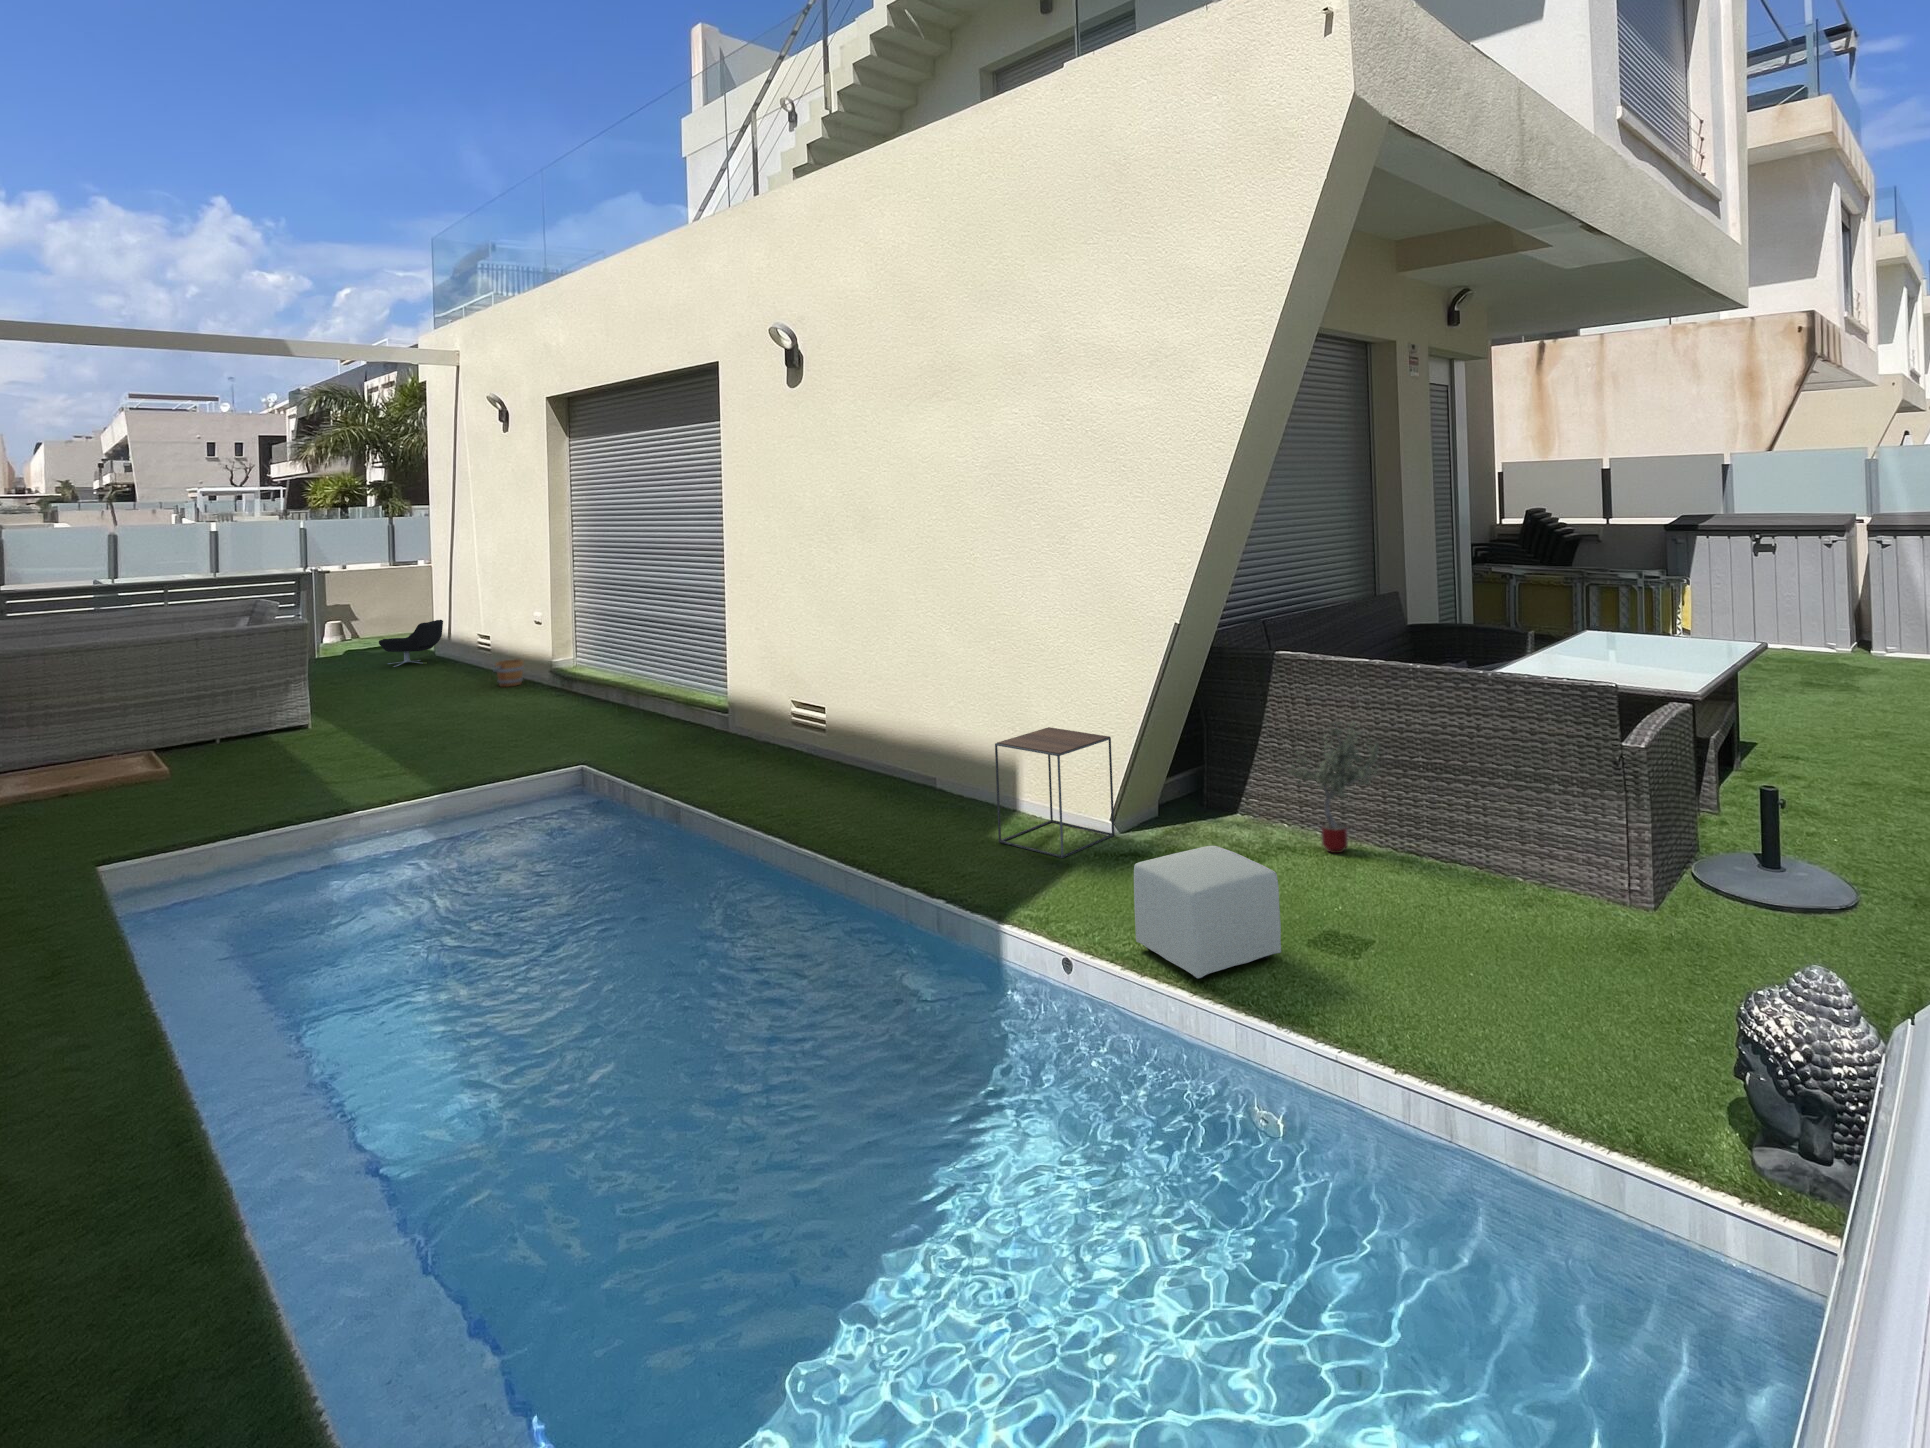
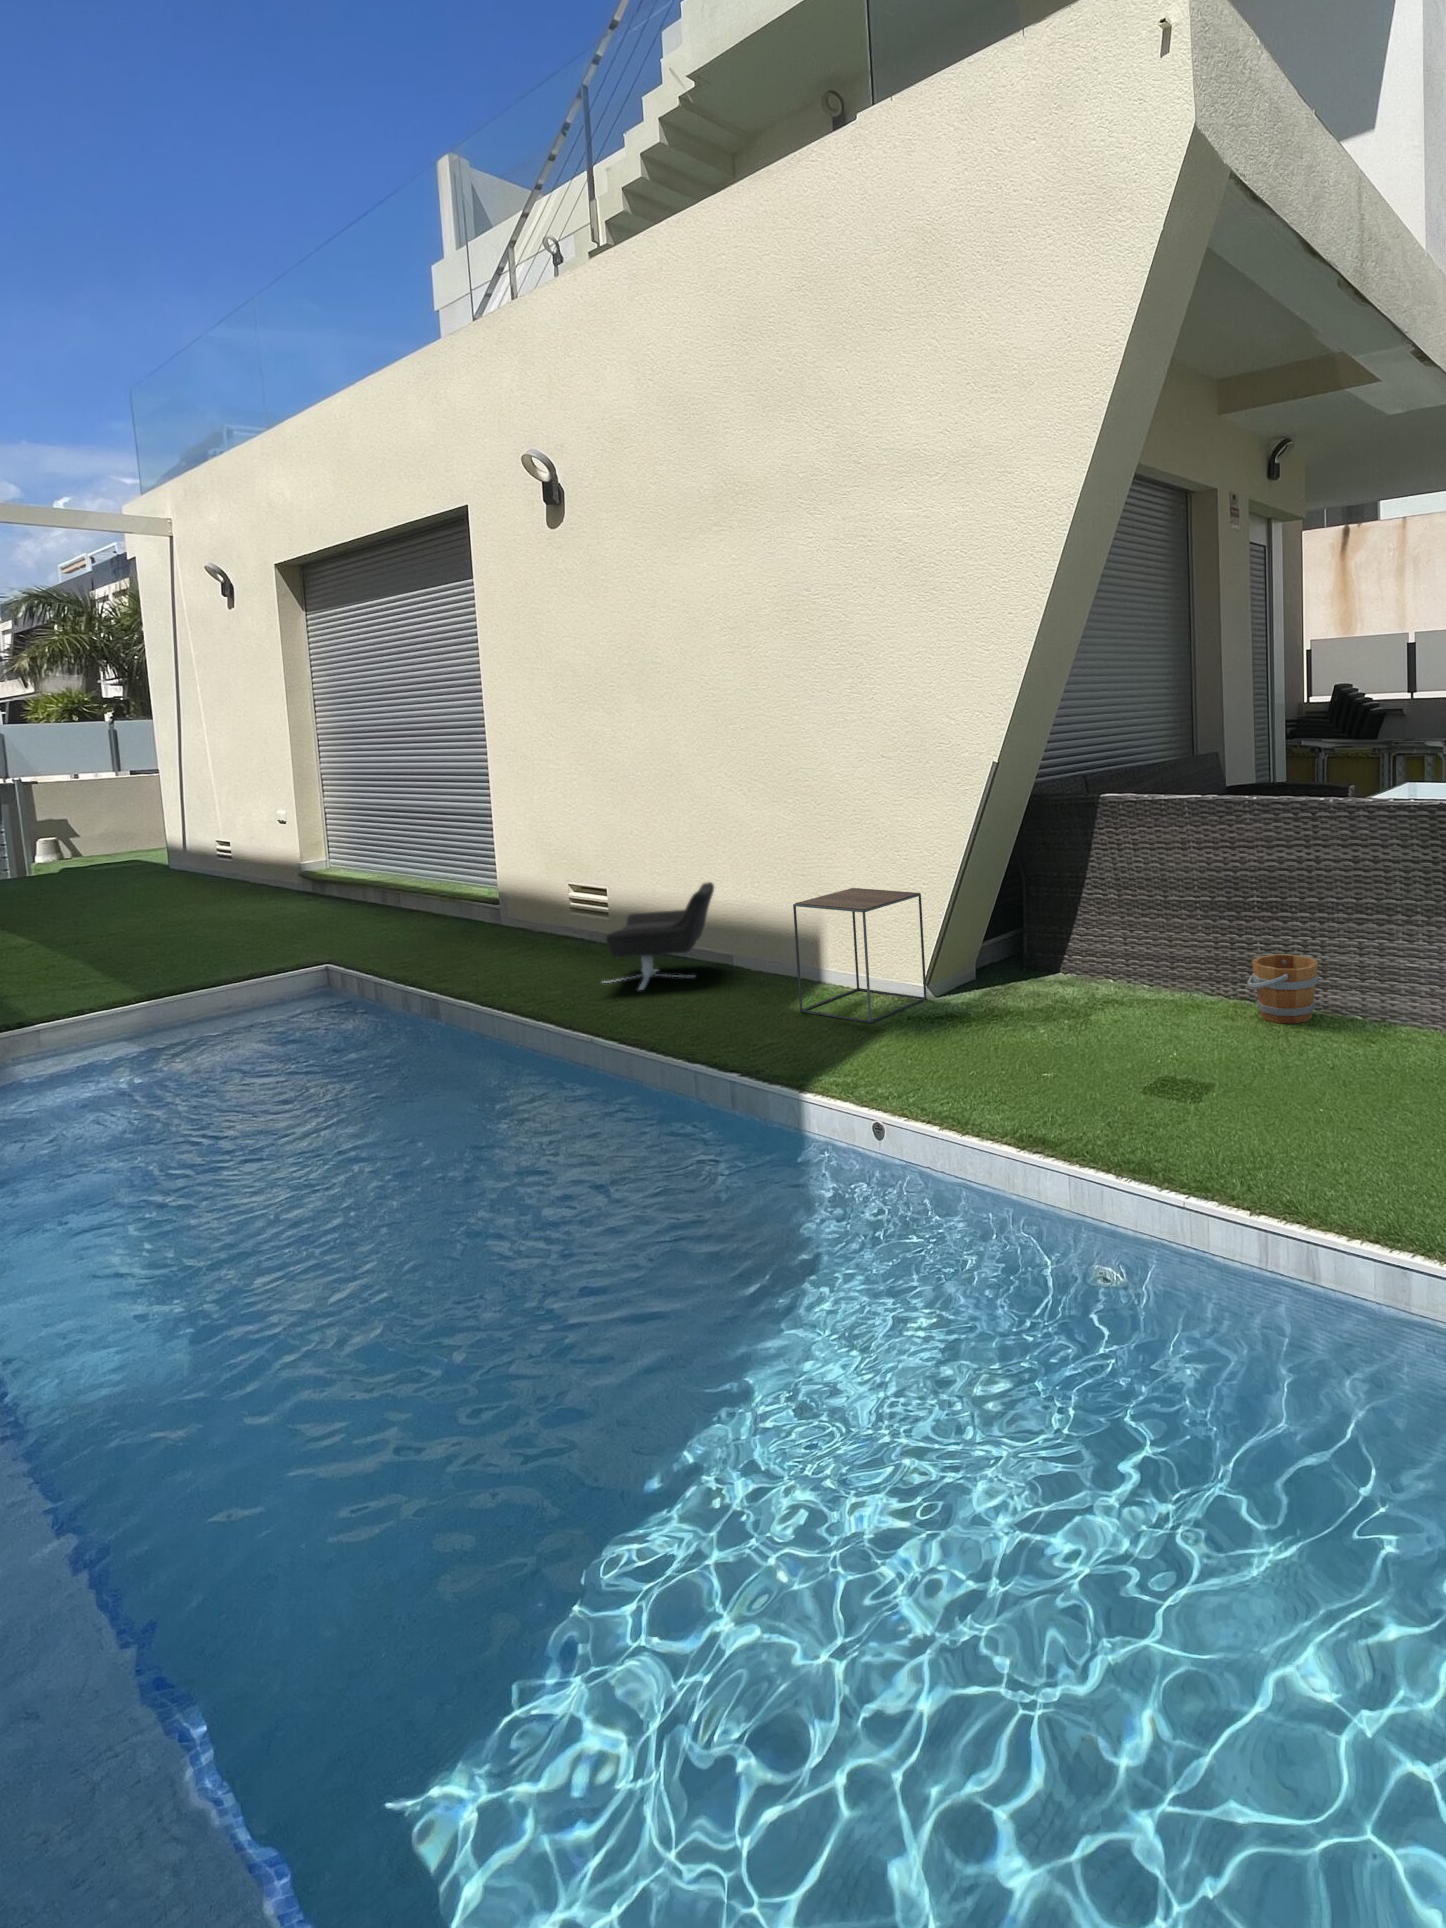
lounge chair: present [379,620,443,667] -> present [606,882,714,990]
bucket: present [494,659,524,687] -> present [1247,954,1318,1023]
potted tree: present [1289,722,1381,853] -> none [1111,862,1213,1004]
ottoman: present [1134,846,1281,978] -> none [951,991,1114,1130]

